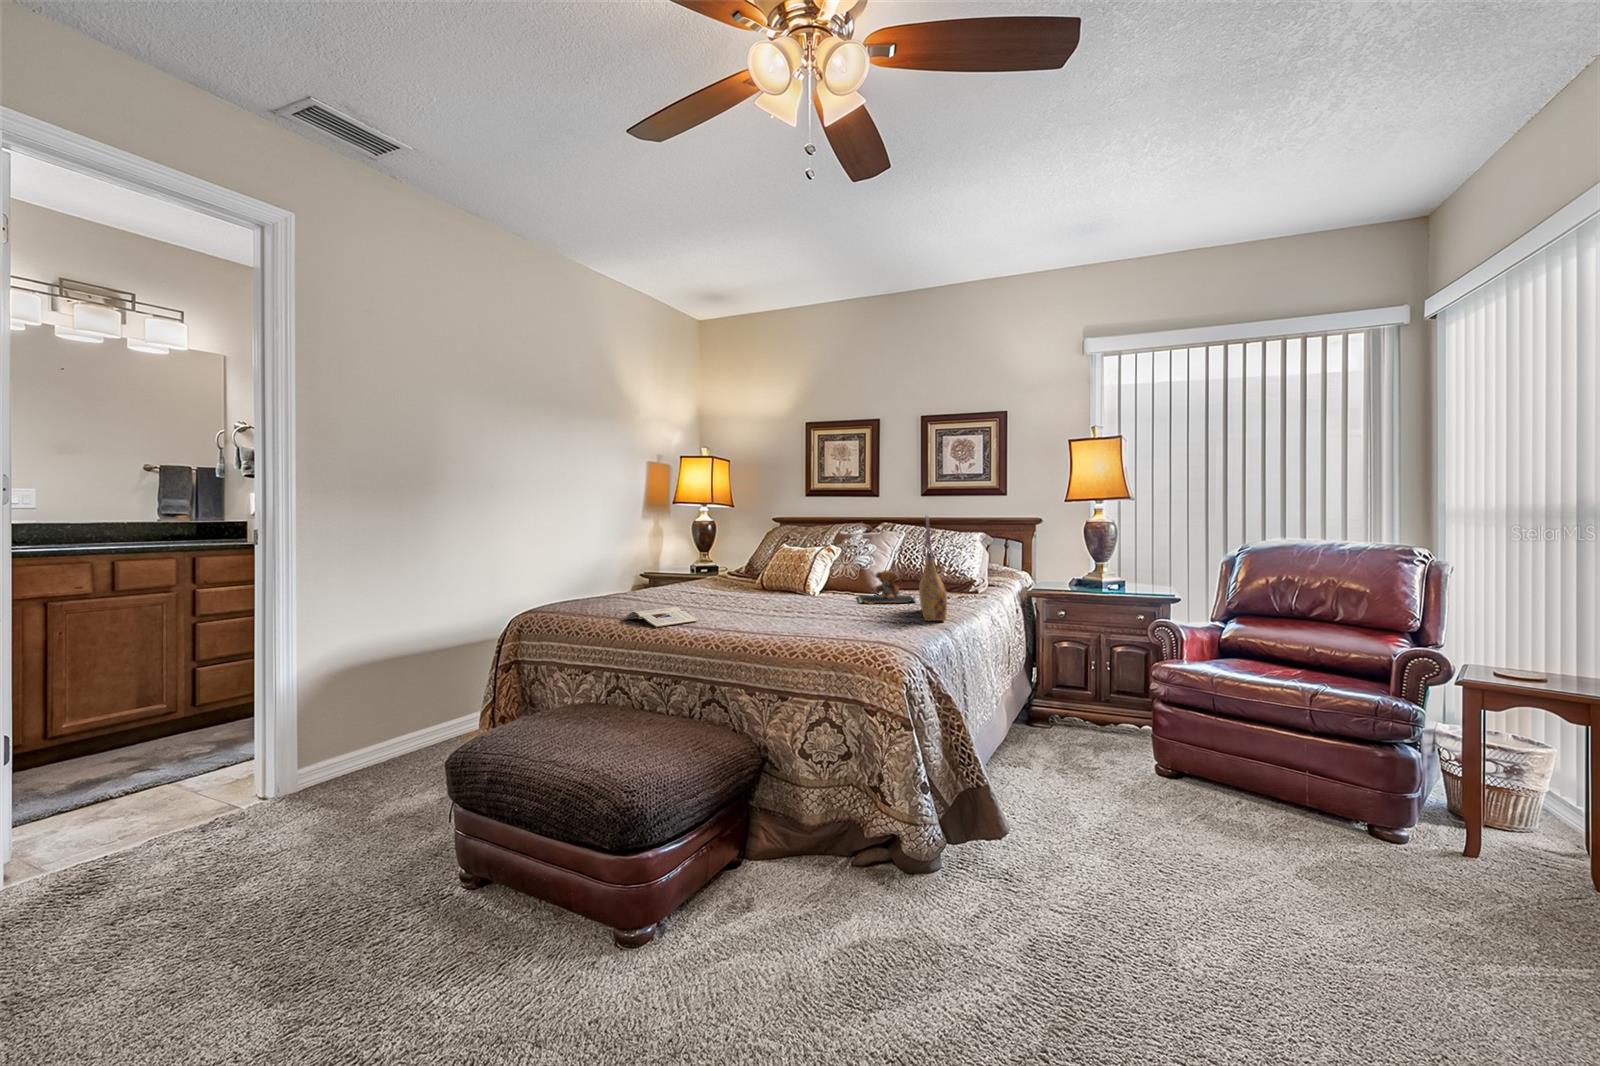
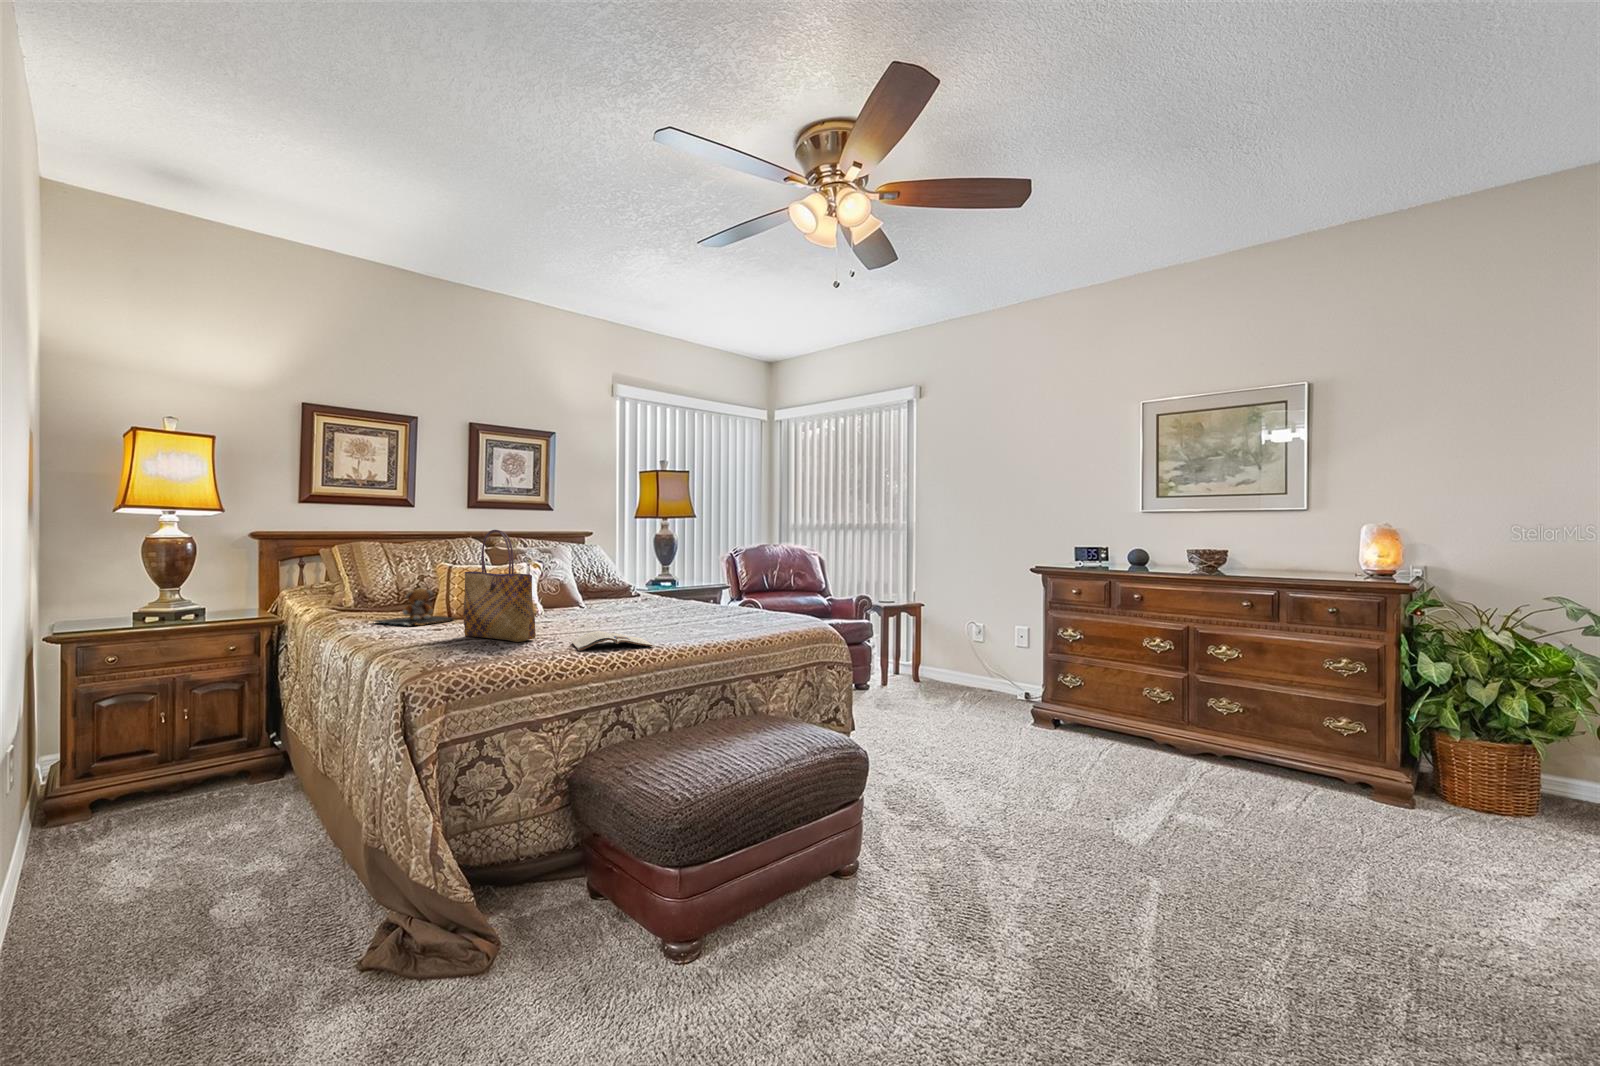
tote bag: present [919,516,947,621] -> present [463,530,536,642]
teddy bear: present [858,570,915,604] -> present [374,589,453,626]

